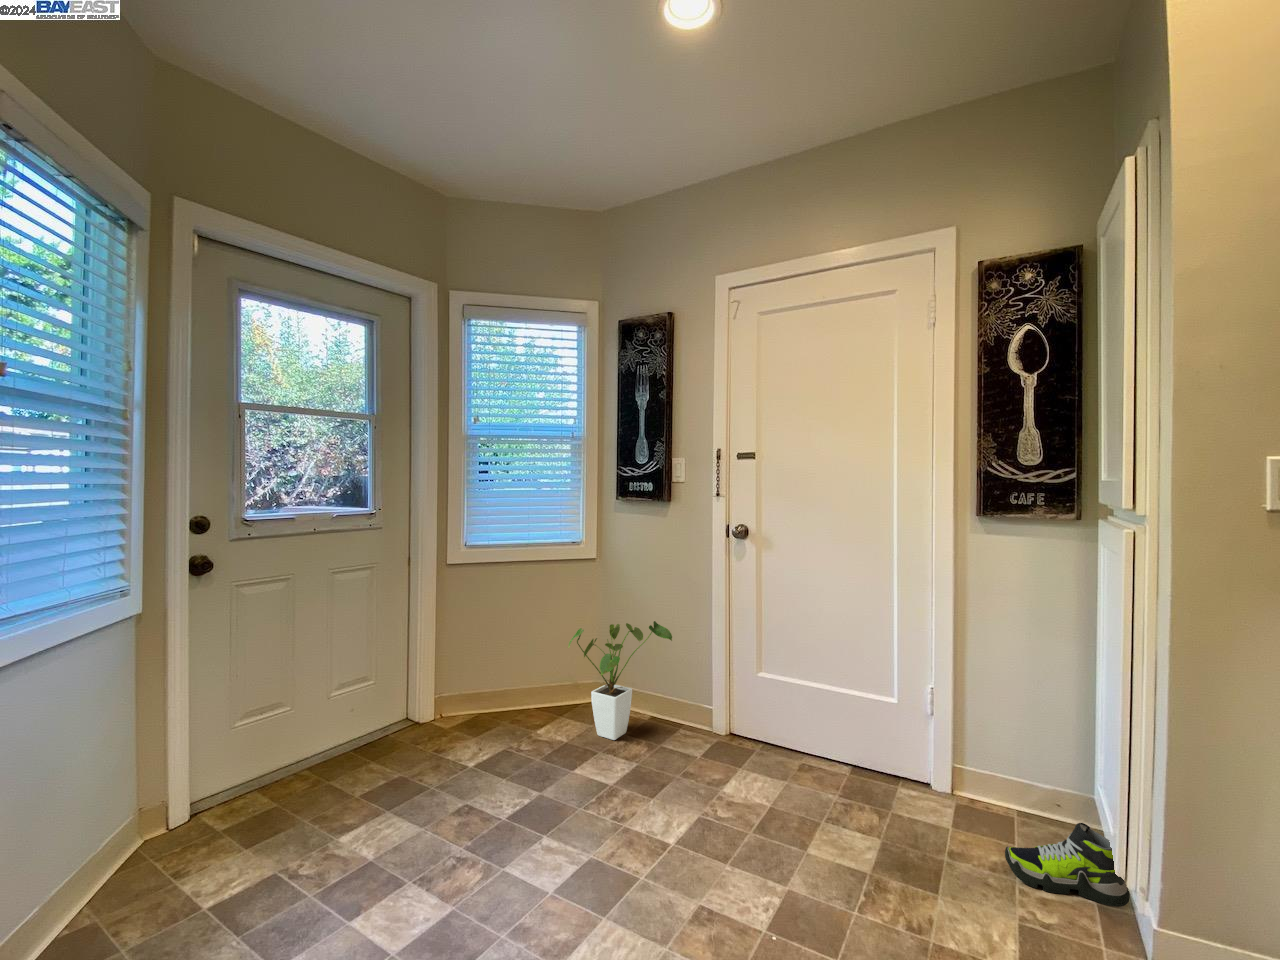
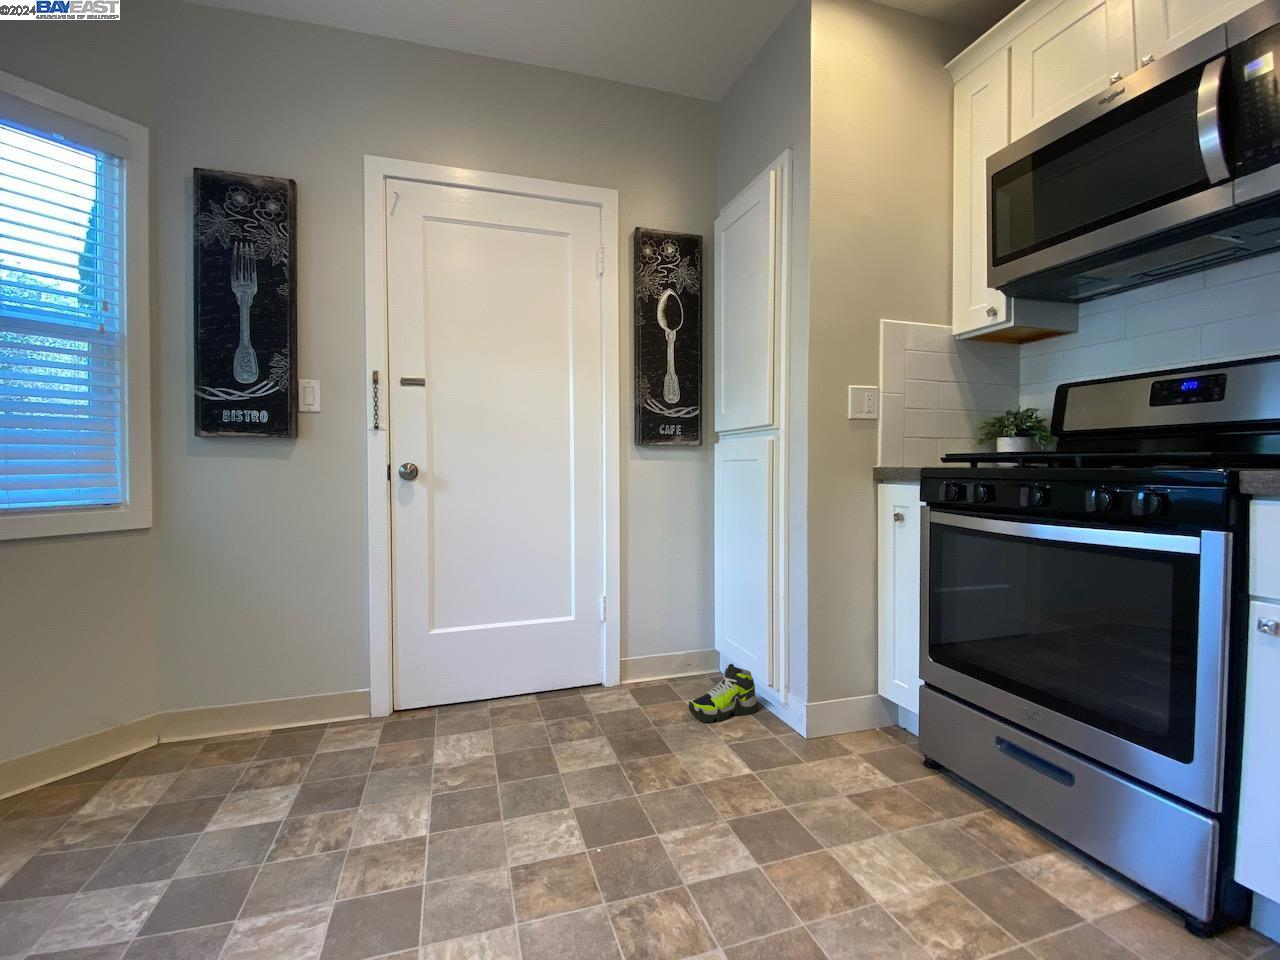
house plant: present [568,621,672,740] -> none [160,596,314,776]

